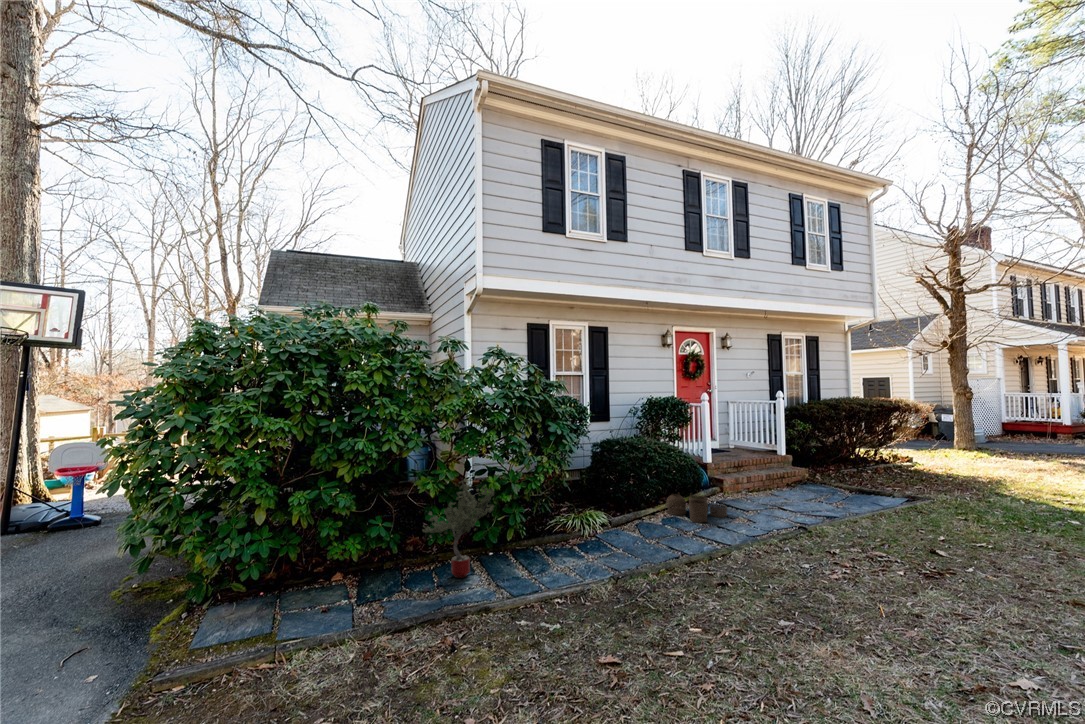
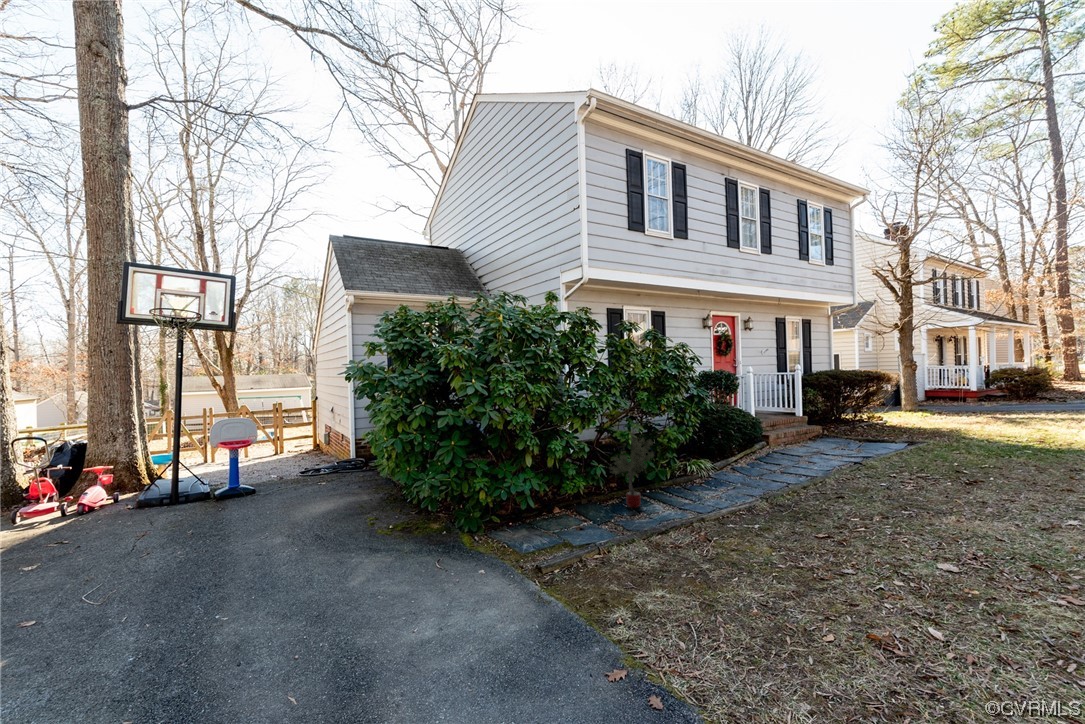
woven basket: present [666,494,727,522] -> none [735,444,786,466]

